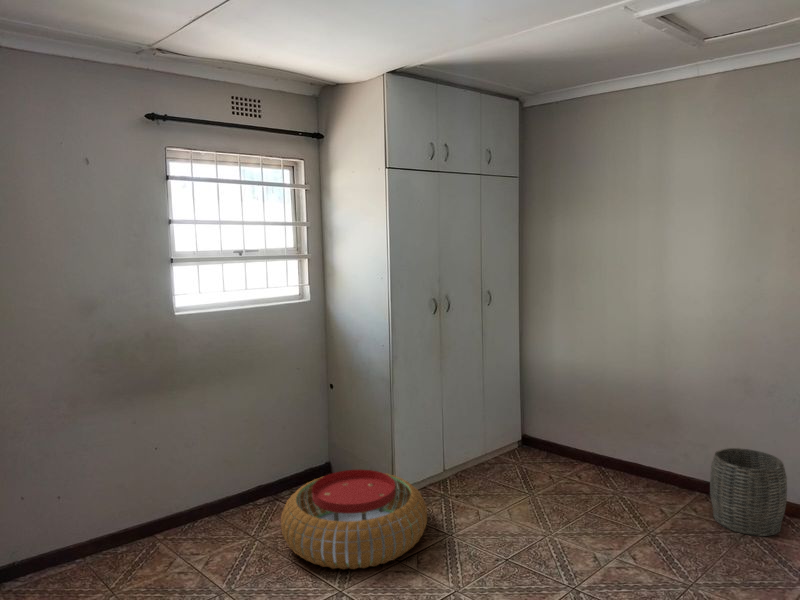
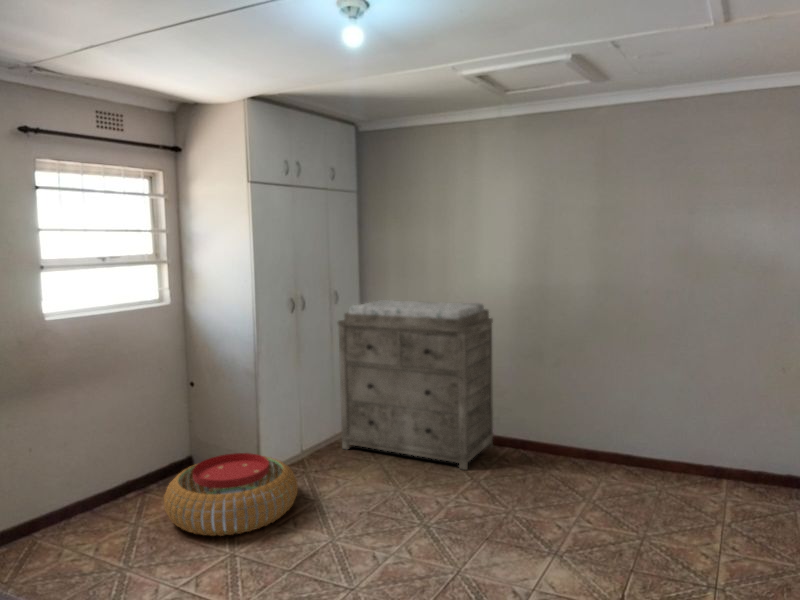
dresser: none [490,302,687,522] -> present [338,300,493,470]
woven basket: present [710,448,787,536] -> none [512,407,563,469]

